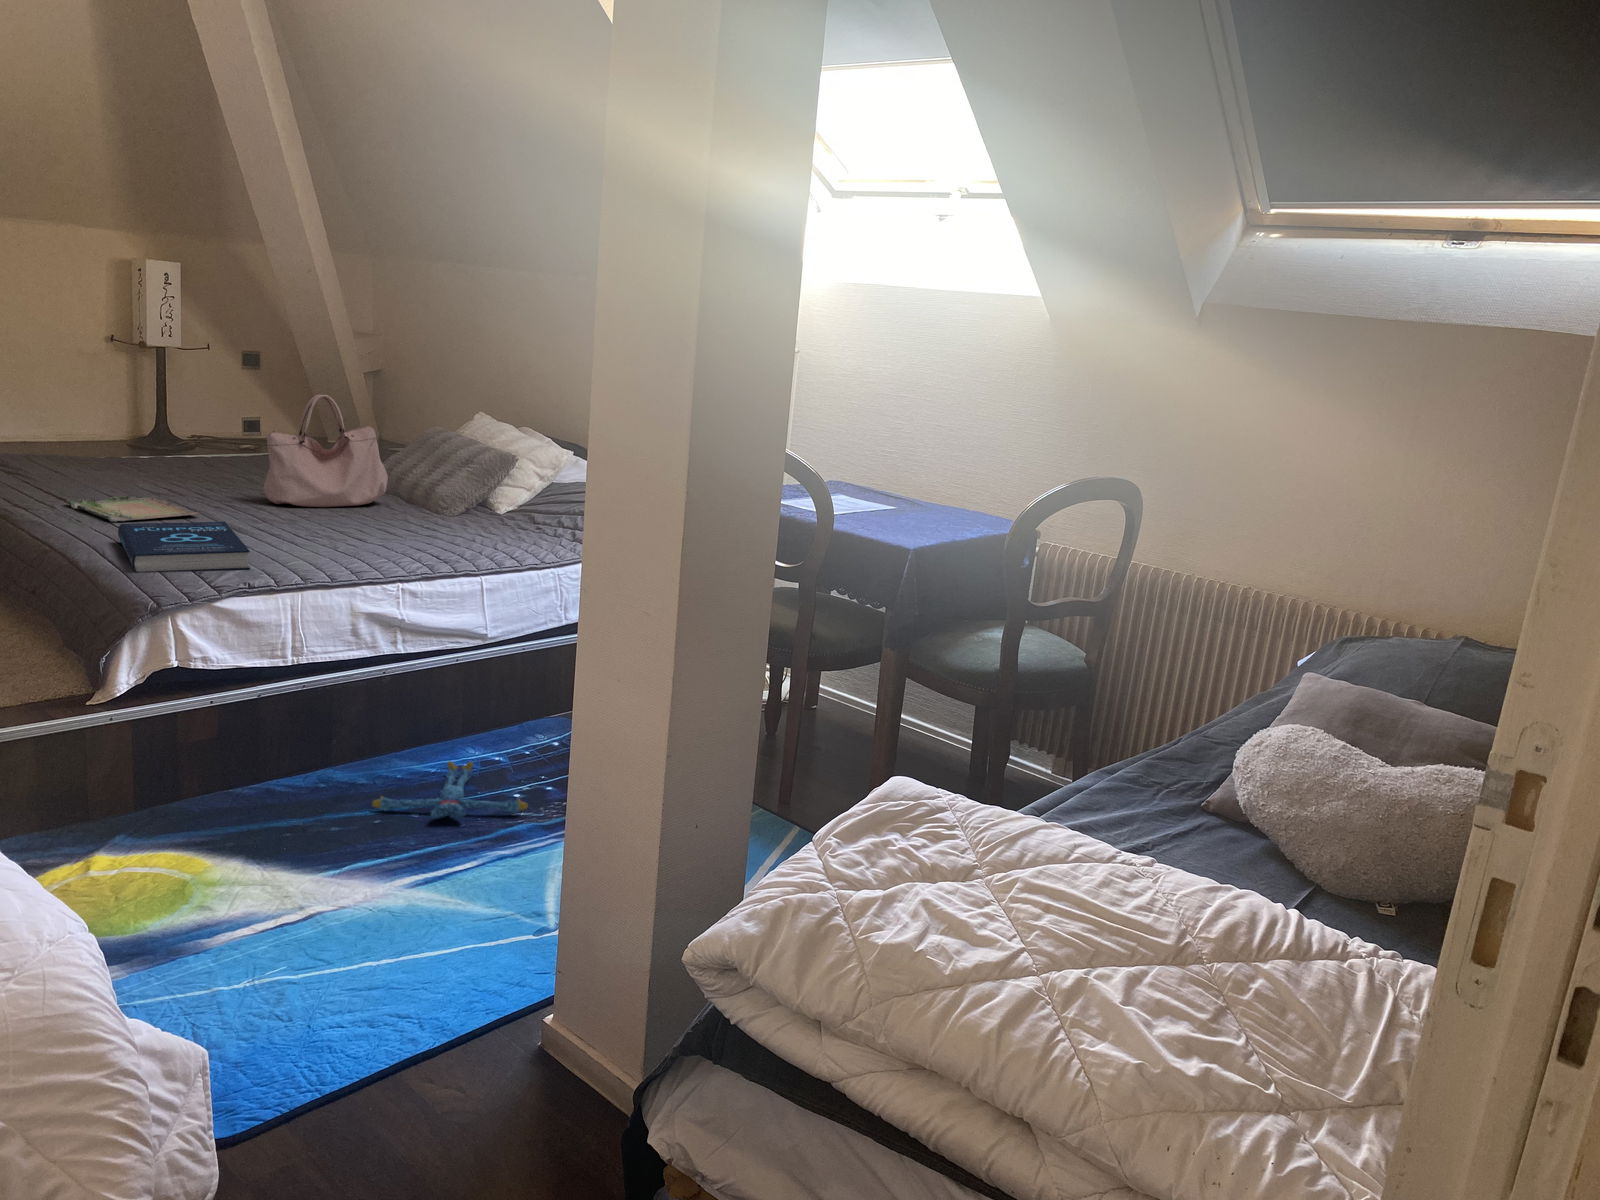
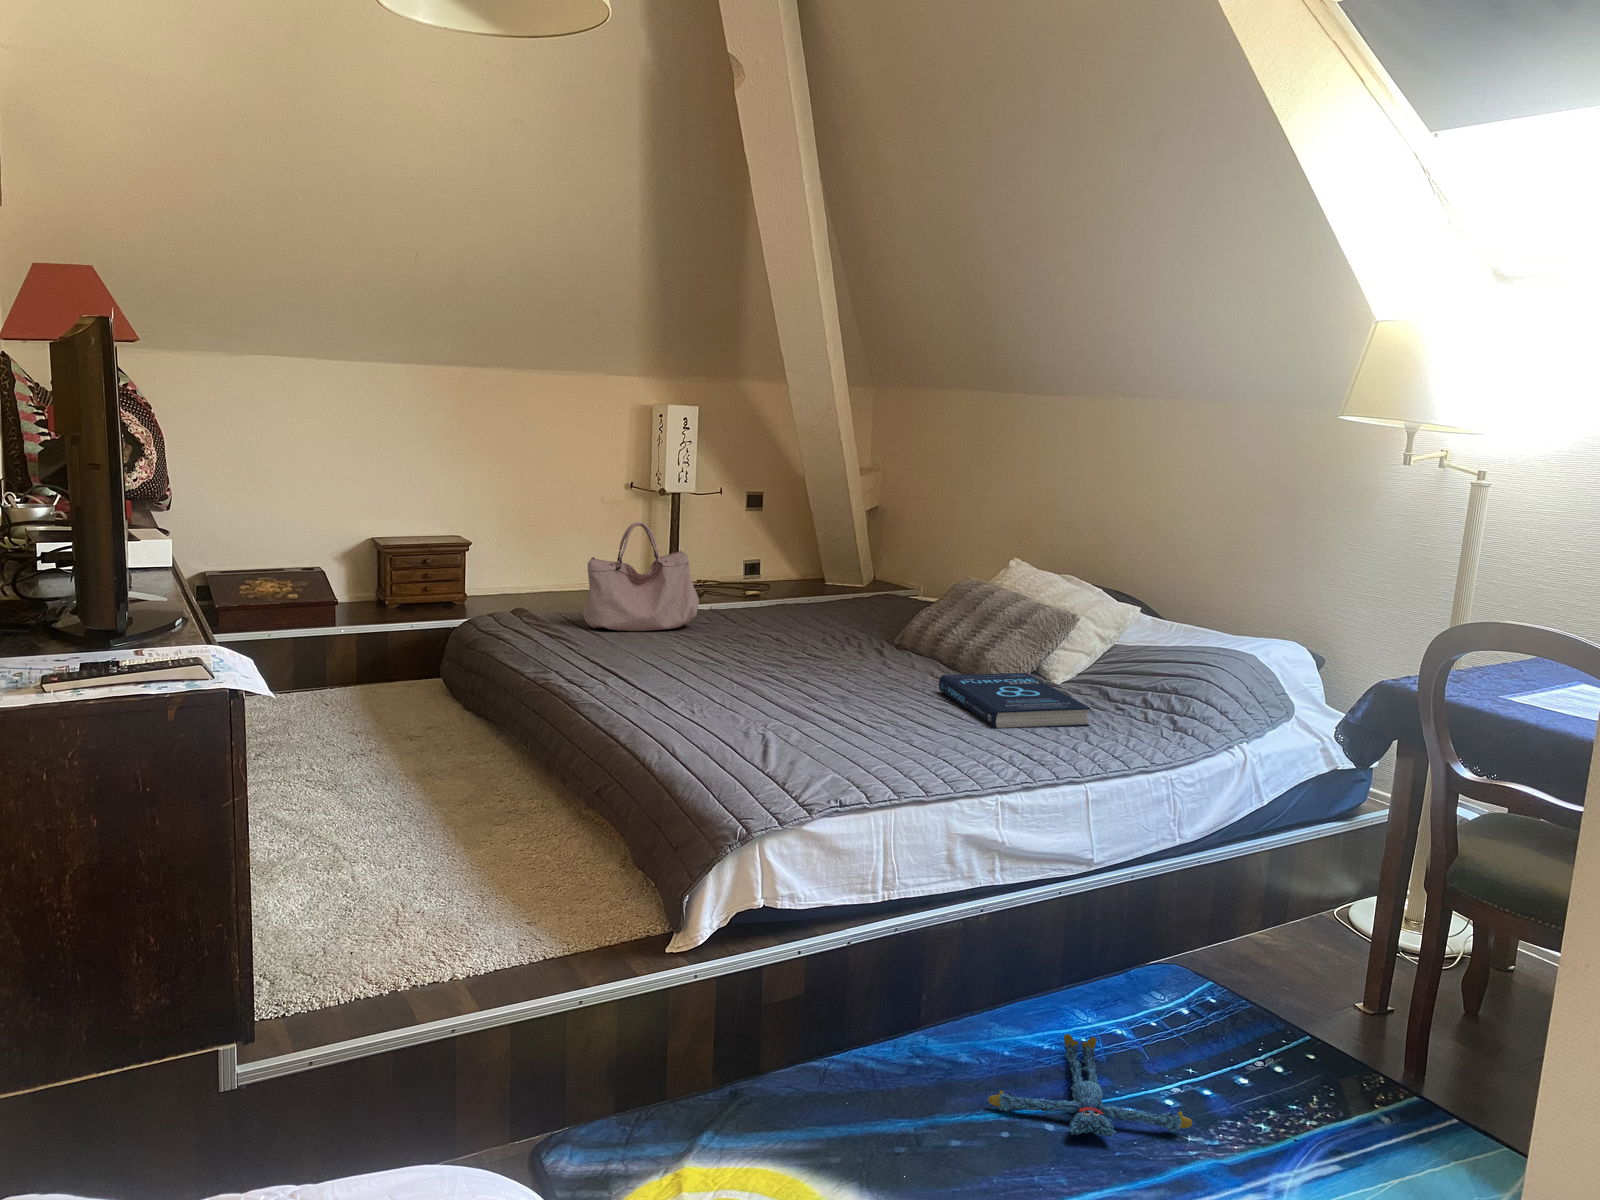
handbag: present [264,395,388,507] -> present [583,522,699,631]
tray: present [66,491,199,523] -> none [614,657,748,702]
book: present [118,522,250,572] -> present [939,673,1090,729]

